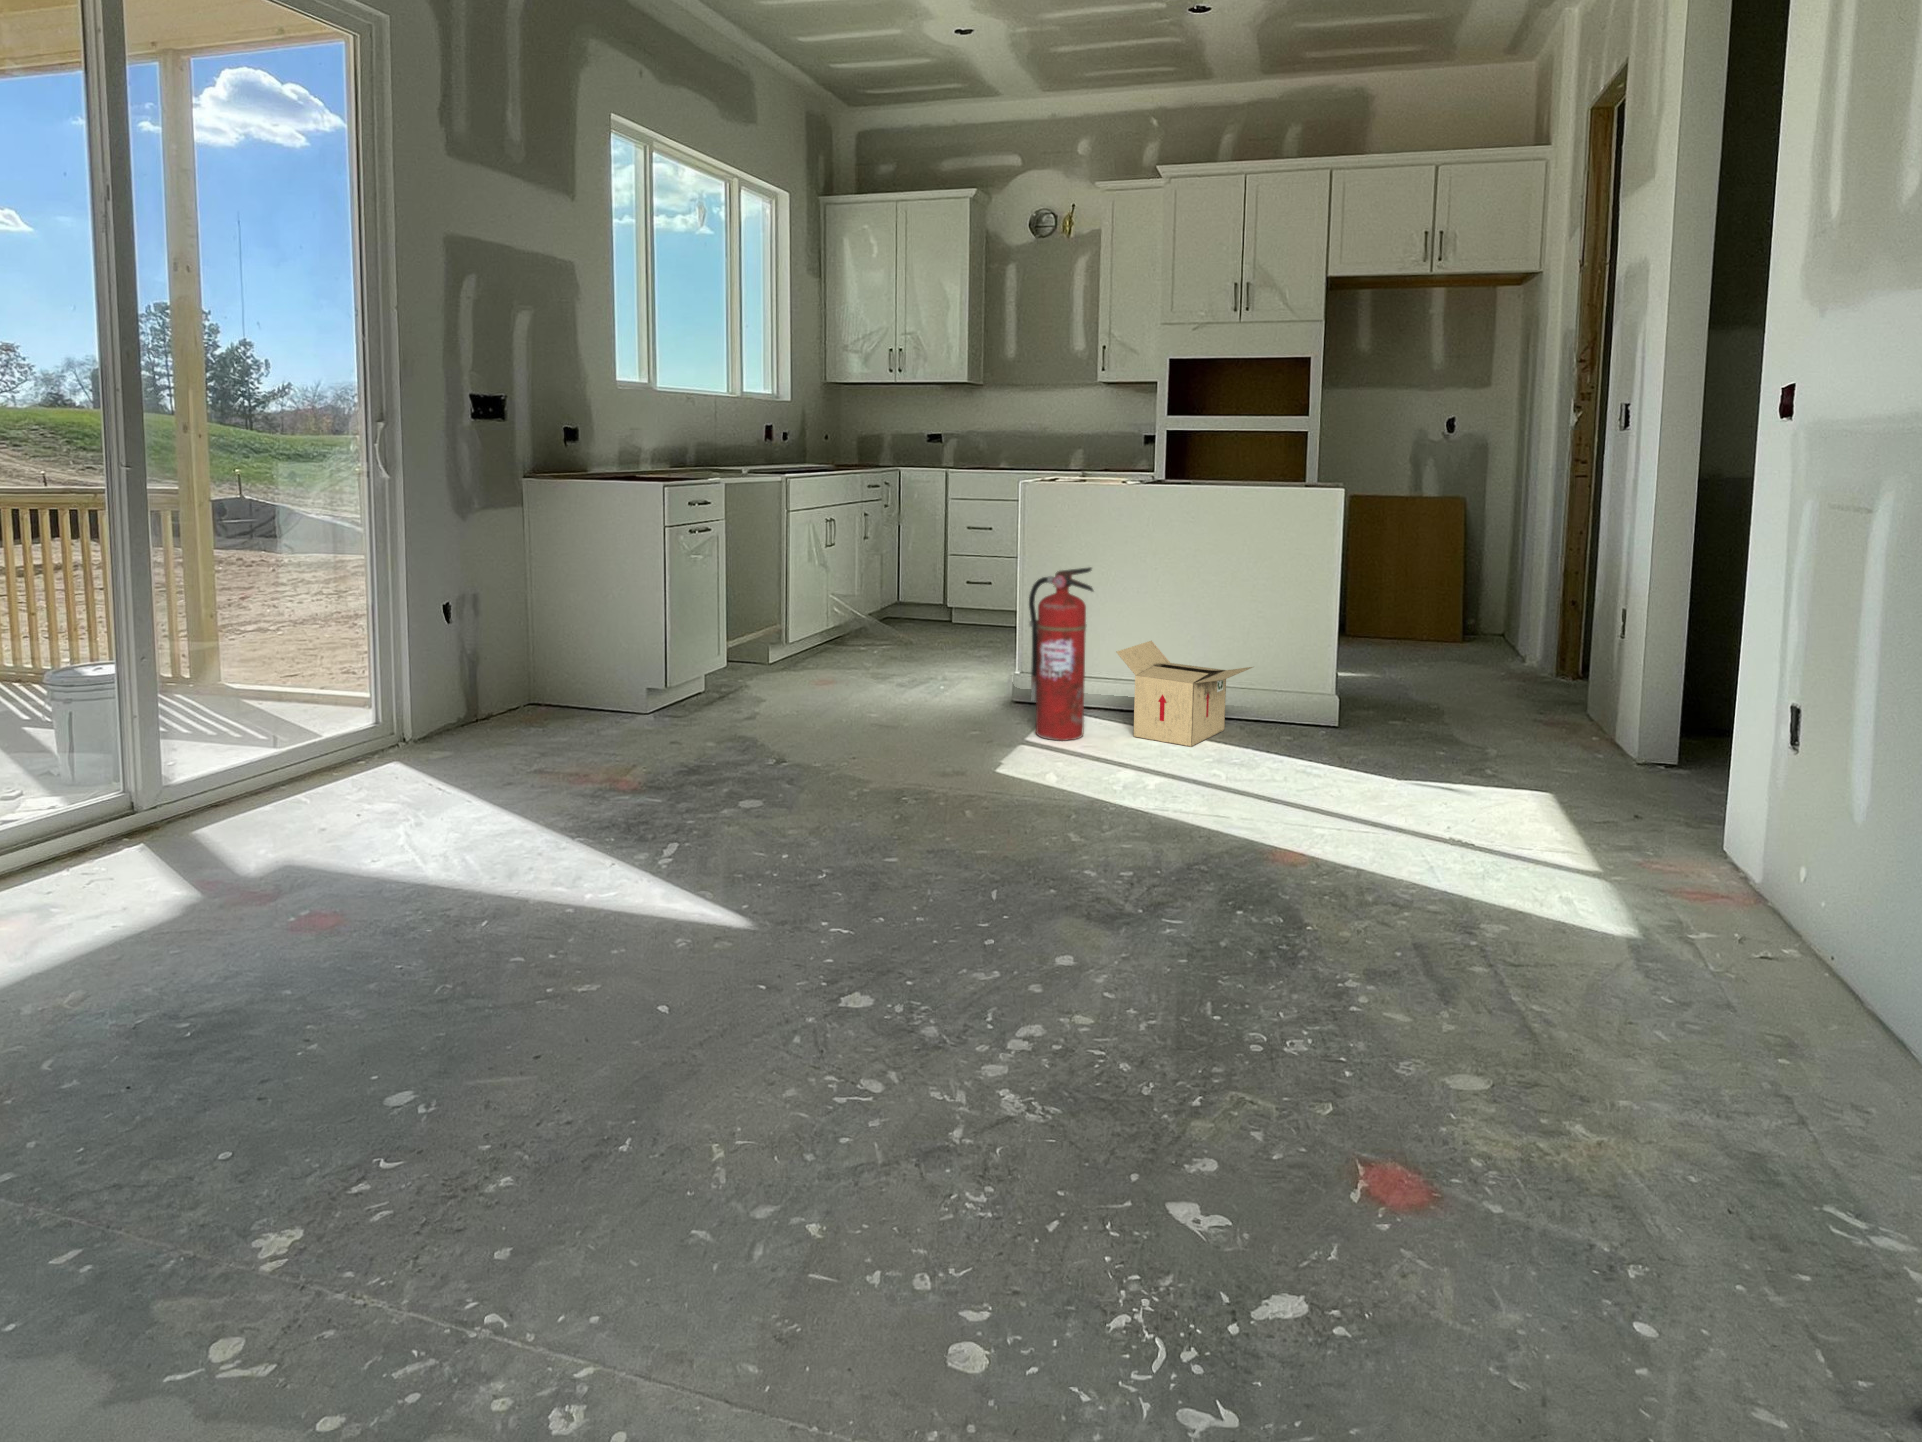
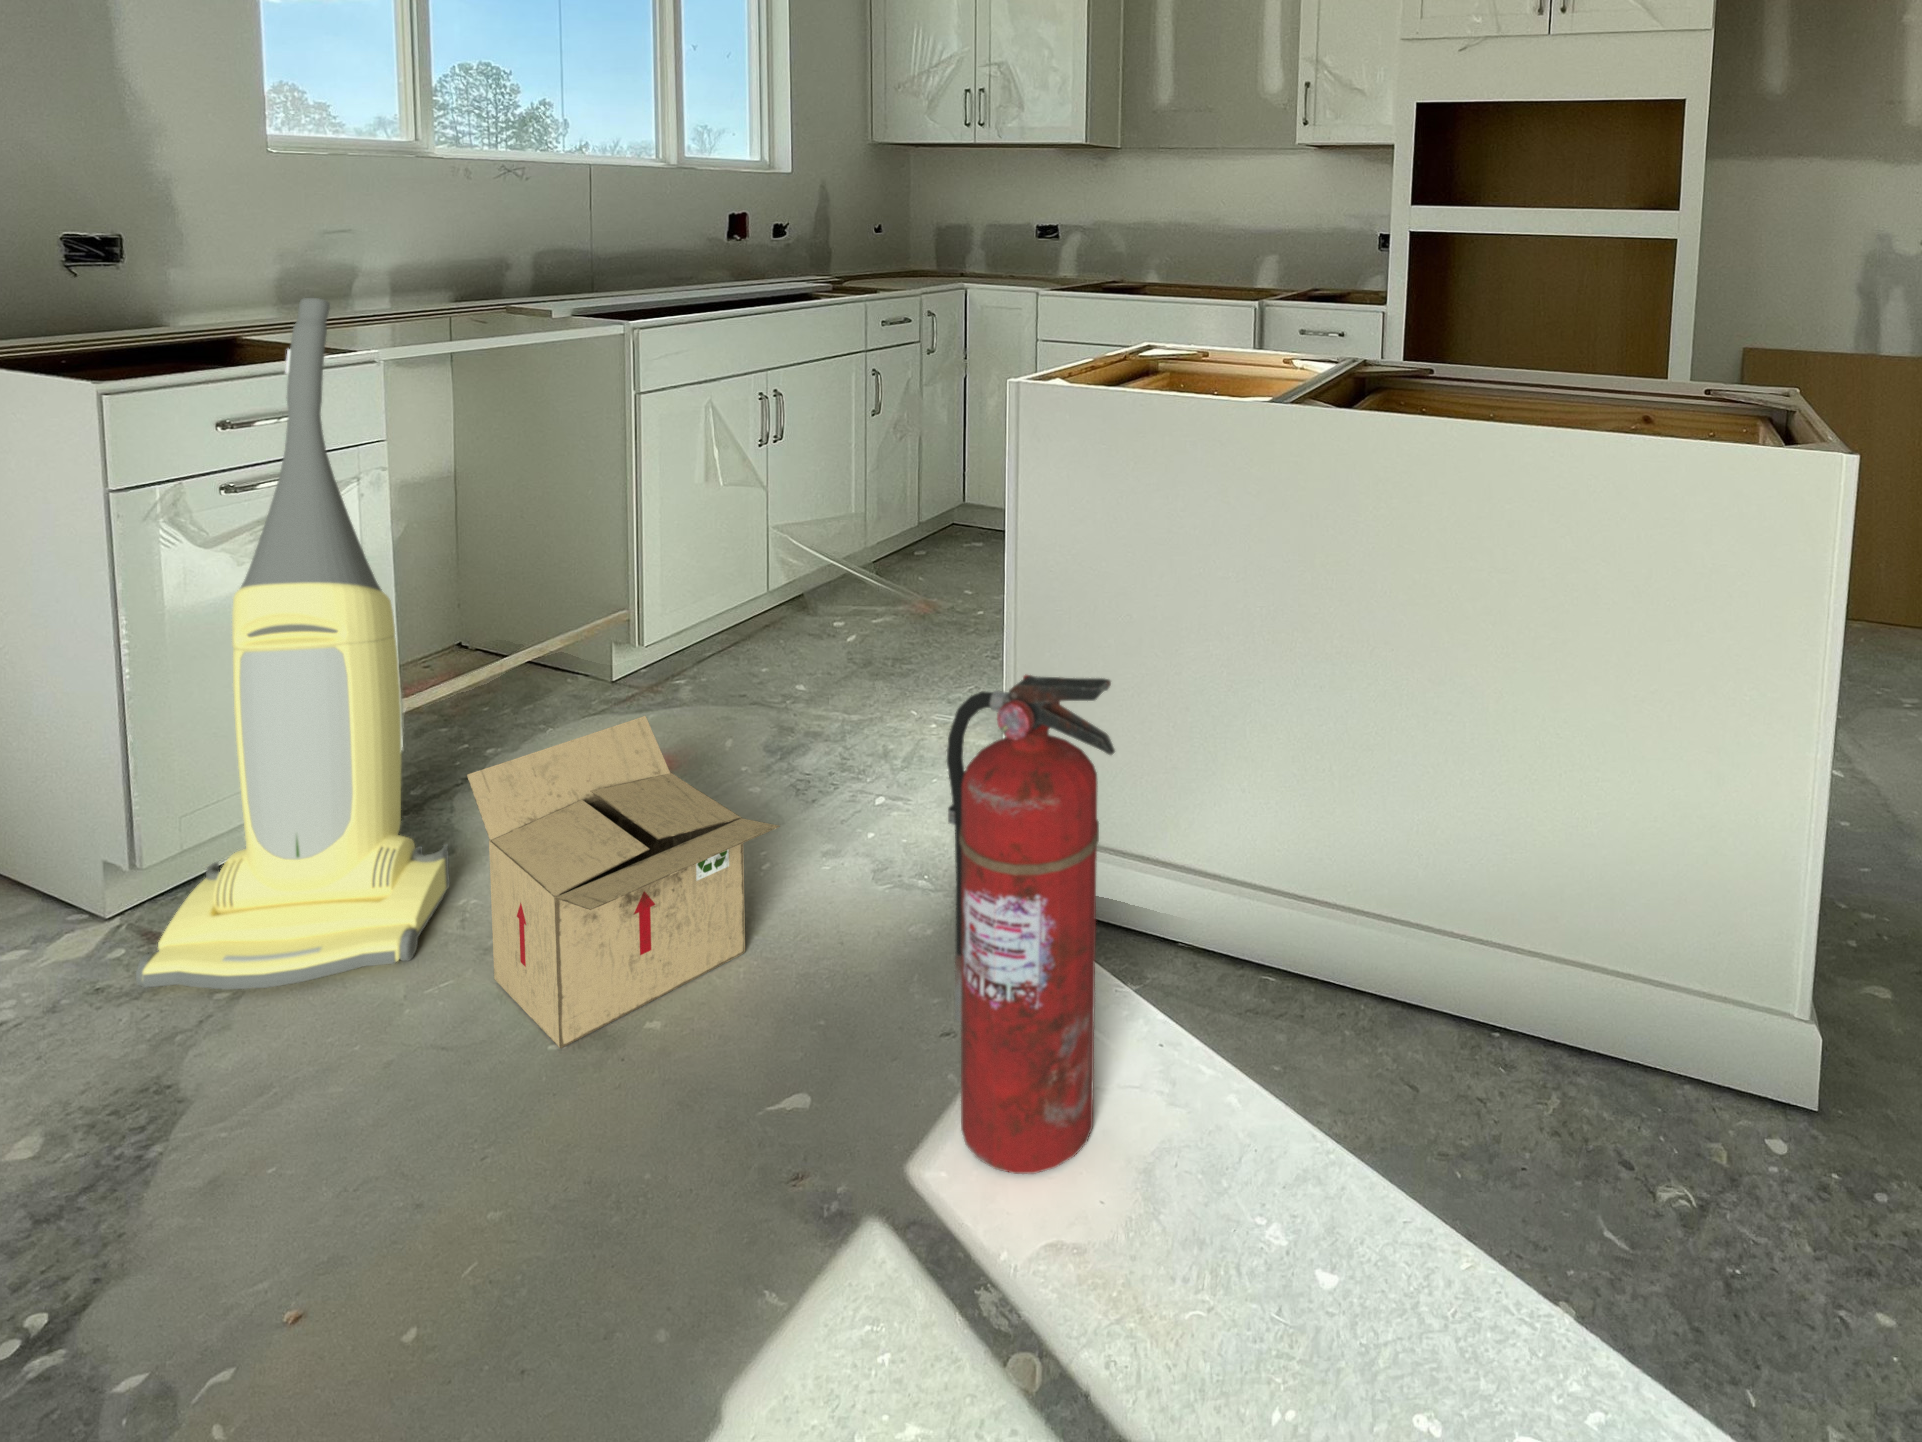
vacuum cleaner: none [687,448,789,723] -> present [136,298,450,989]
cardboard box: present [1116,641,1253,747] -> present [467,716,780,1048]

